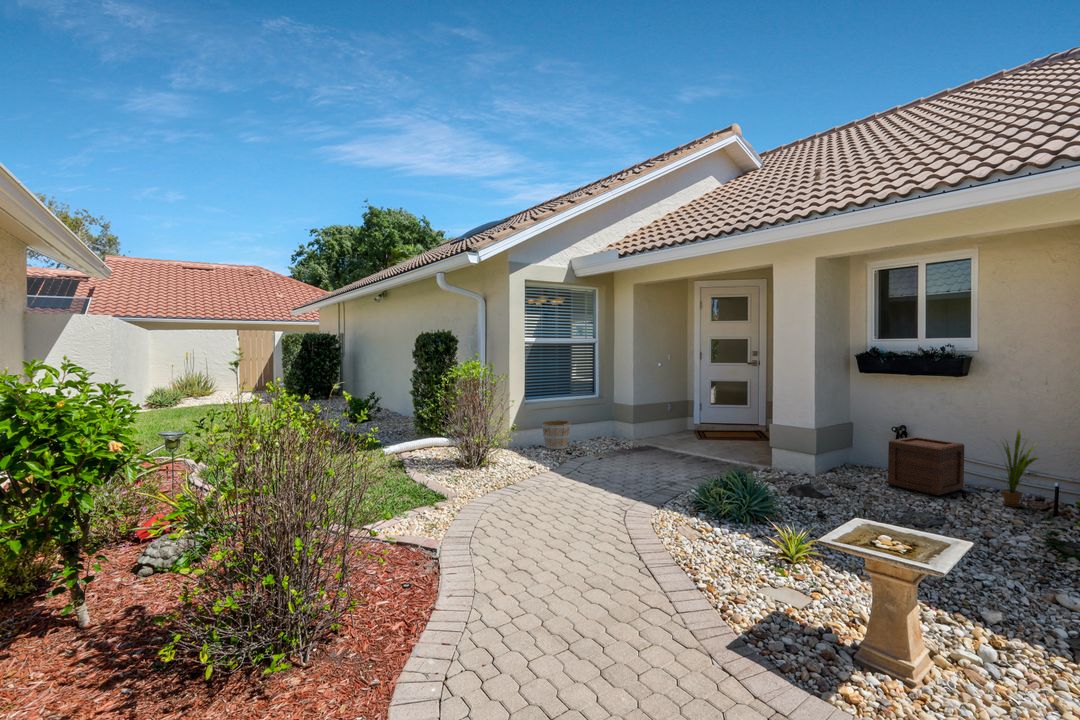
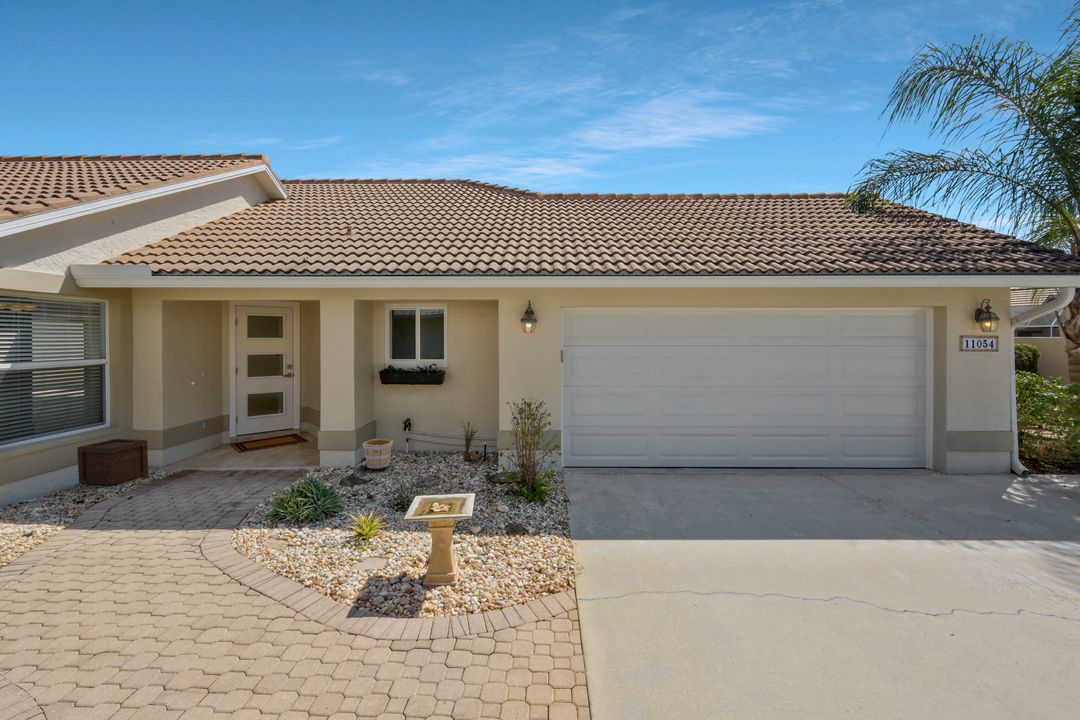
wooden bucket: present [541,420,571,449] -> present [362,439,393,469]
wooden crate: present [888,437,964,496] -> present [77,439,148,485]

